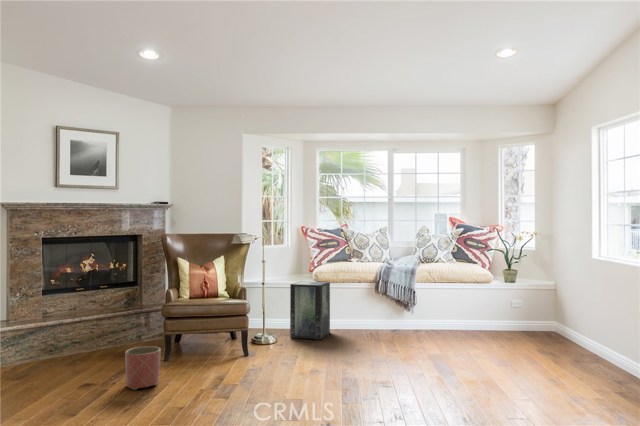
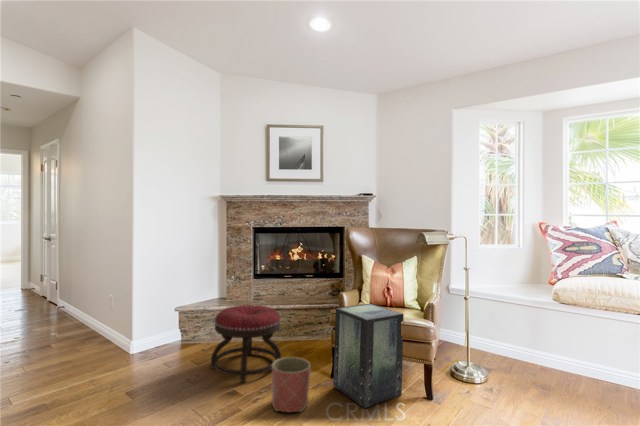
storage box: present [290,281,330,339] -> present [333,304,404,408]
ottoman: none [29,315,107,385] -> present [211,305,281,382]

